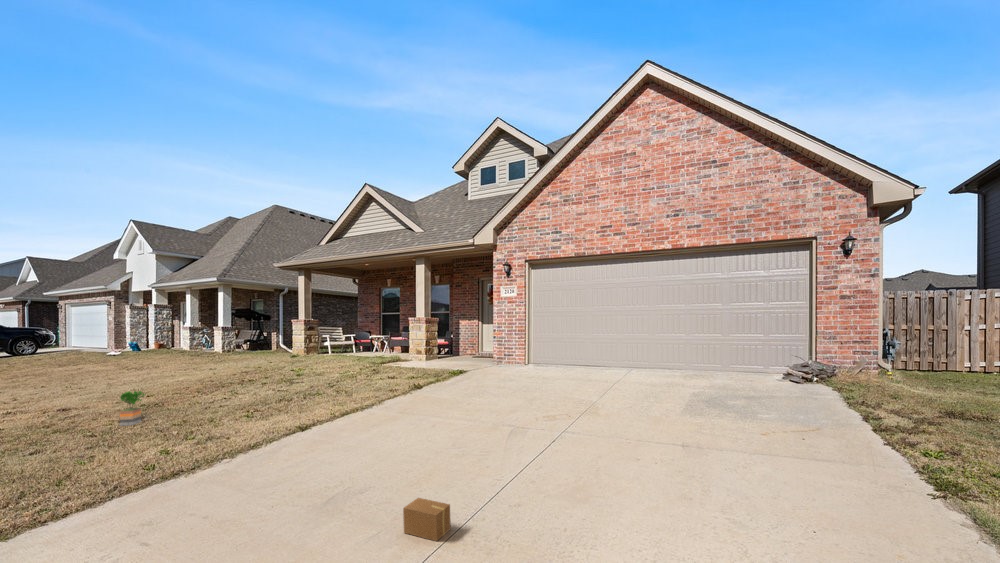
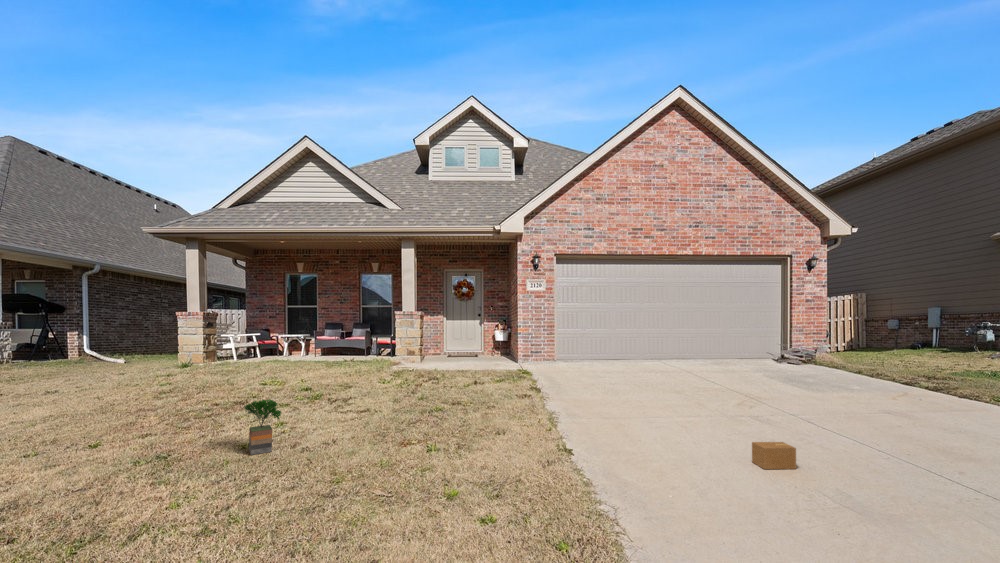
cardboard box: present [403,498,451,541] -> present [752,442,796,469]

